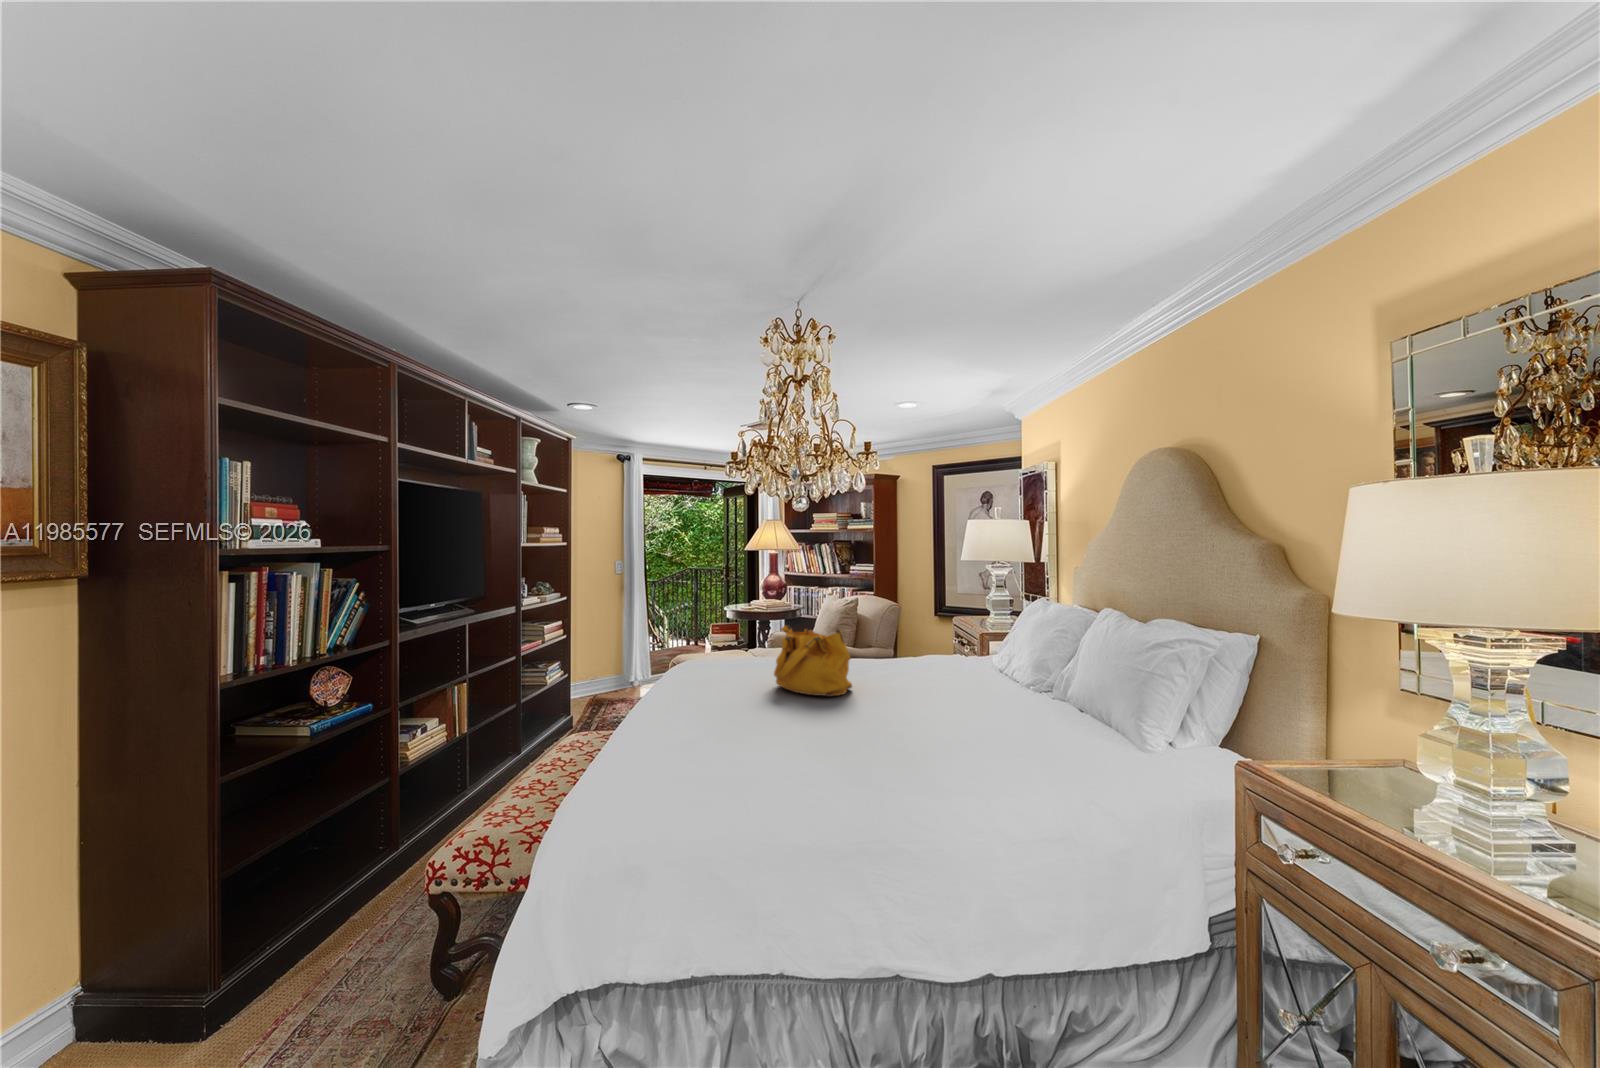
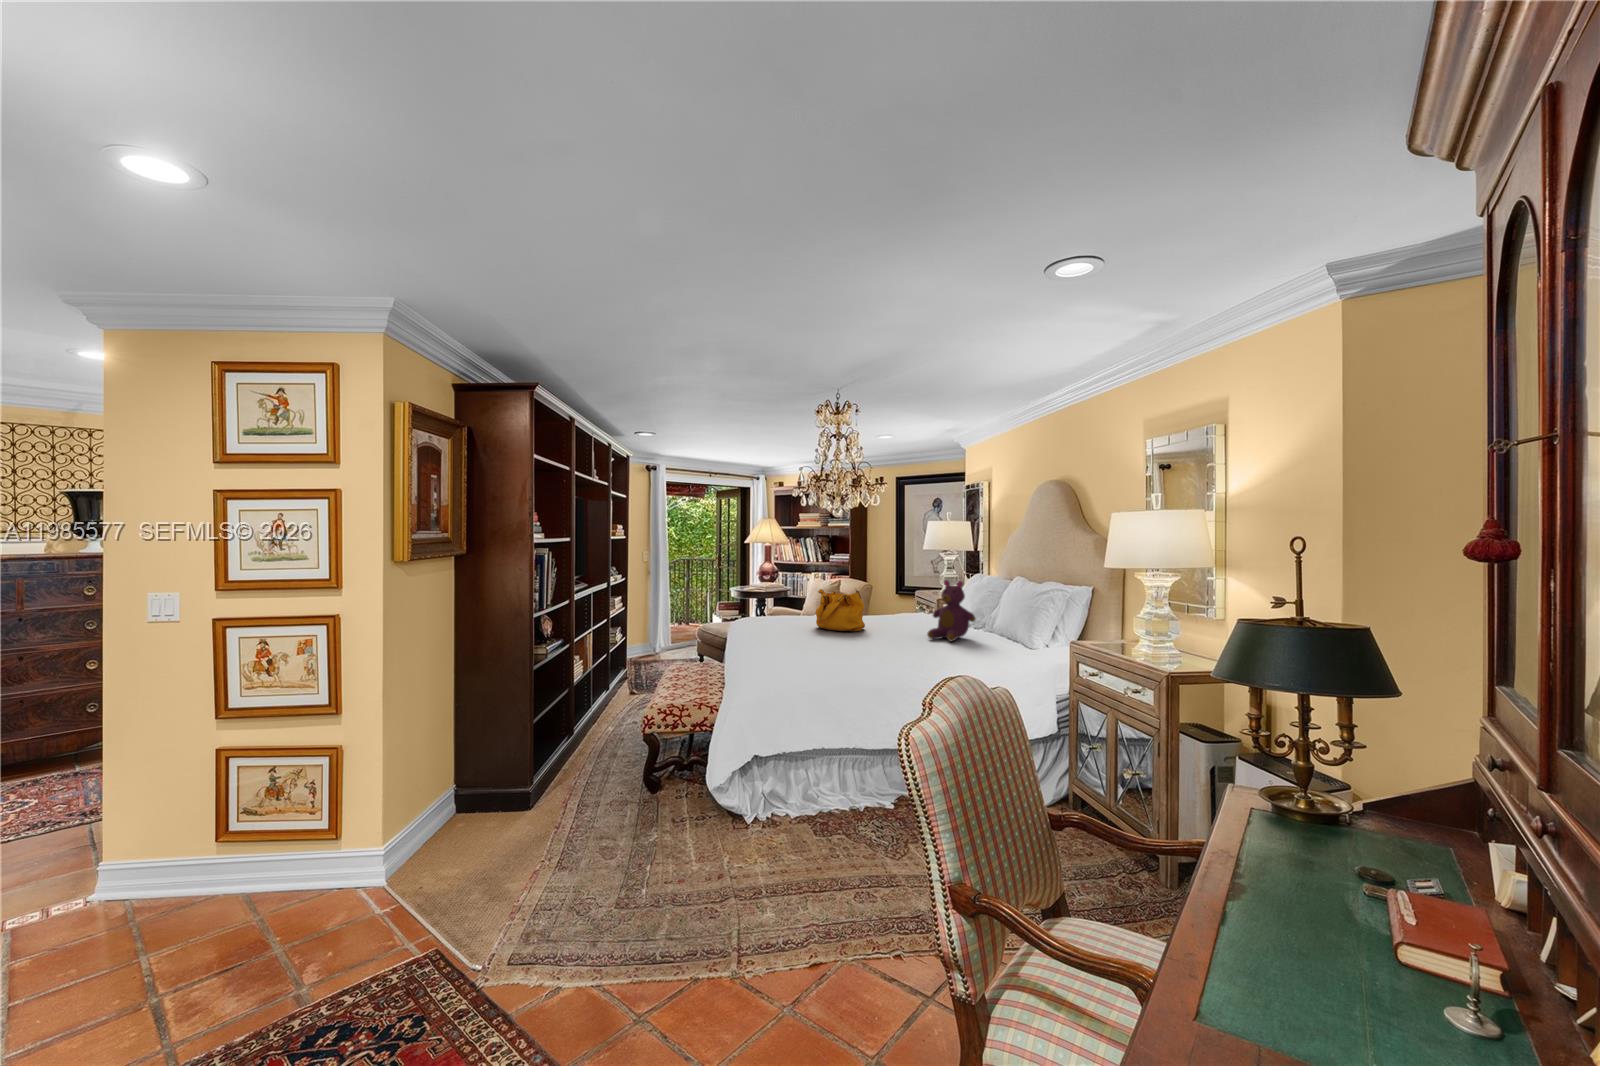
teddy bear: none [947,616,1031,726] -> present [927,580,975,641]

